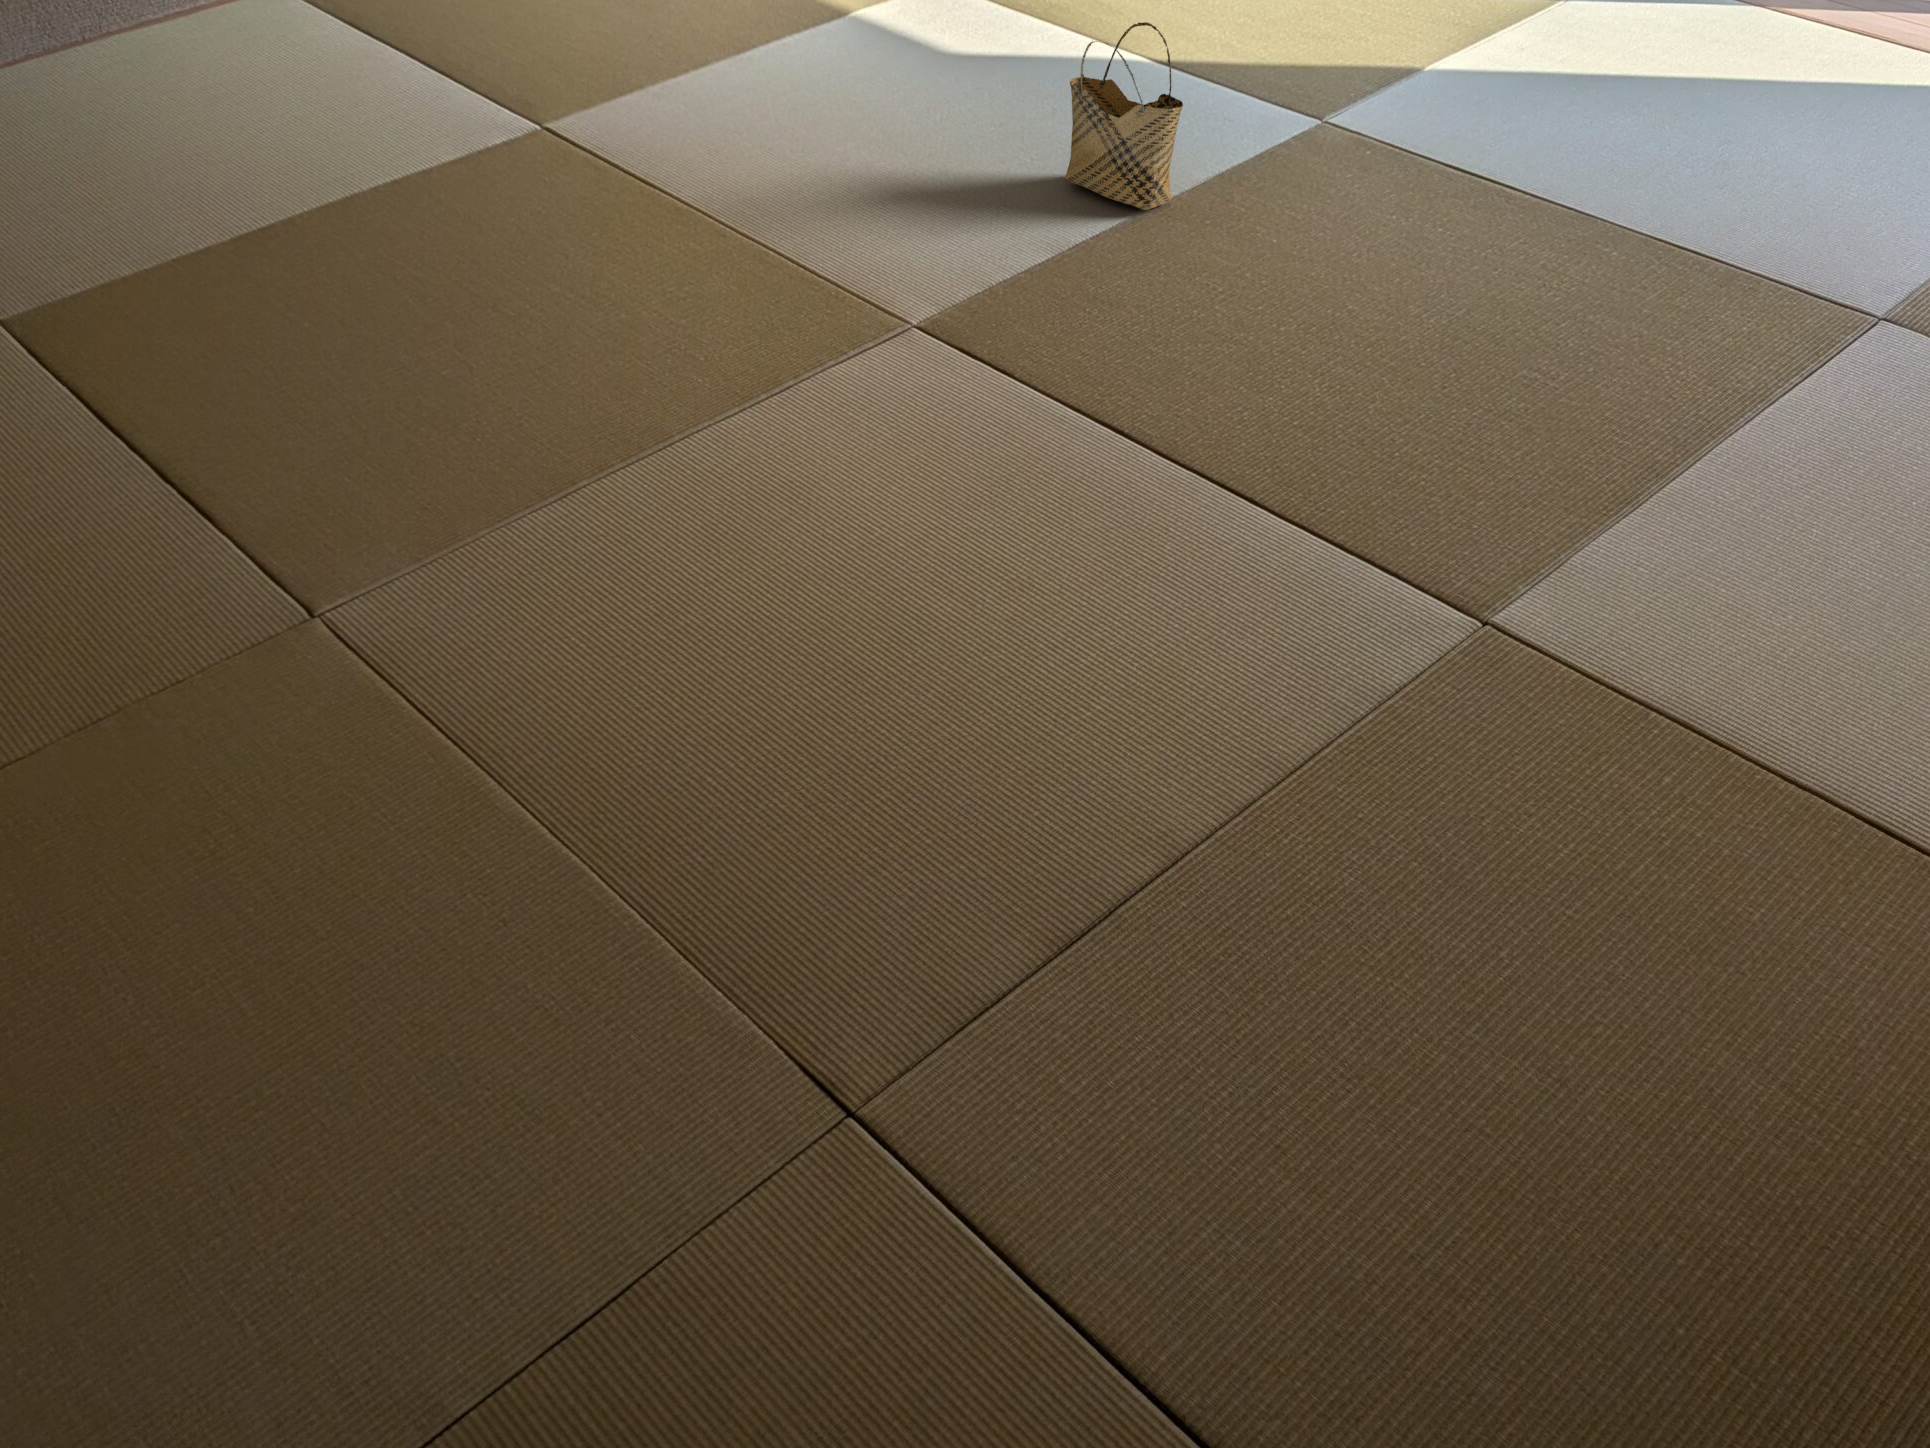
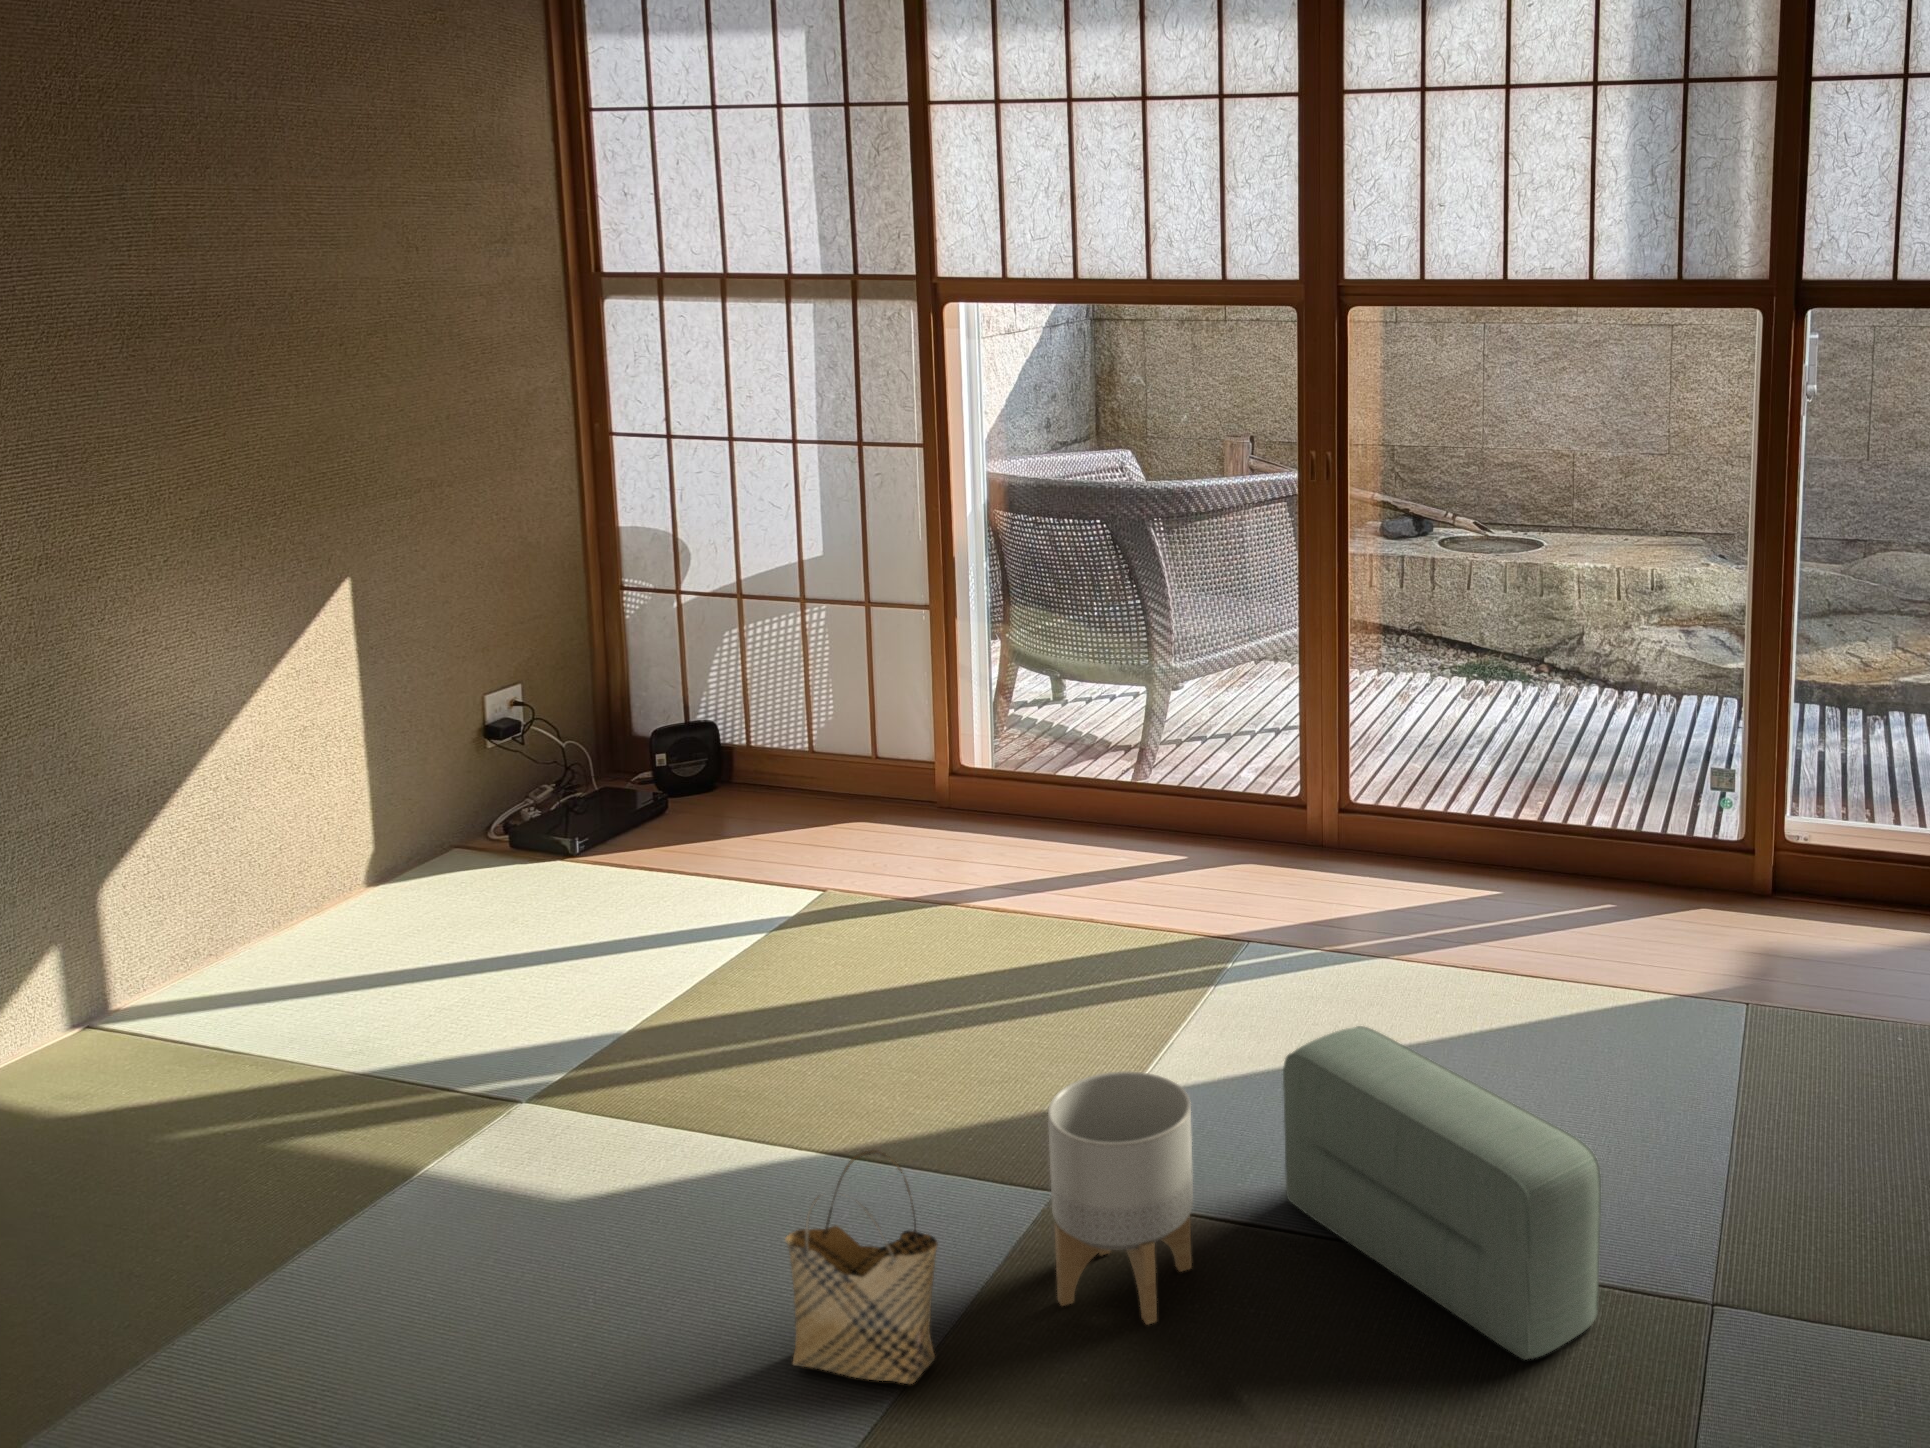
planter: none [1285,7,1429,219] -> present [1048,1071,1193,1325]
pouf: none [1522,18,1781,311] -> present [1283,1026,1601,1360]

